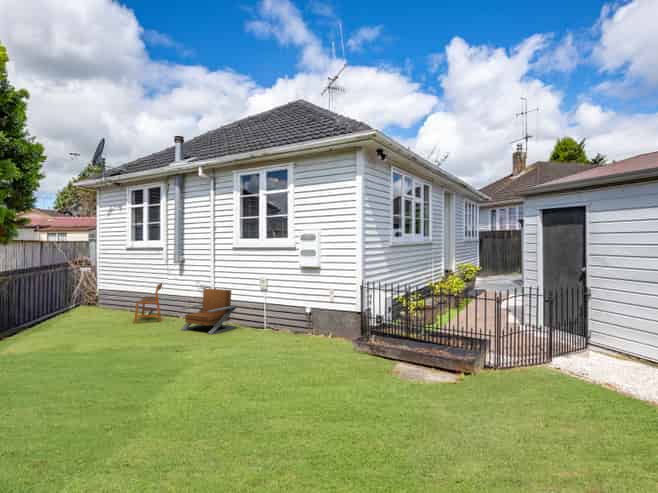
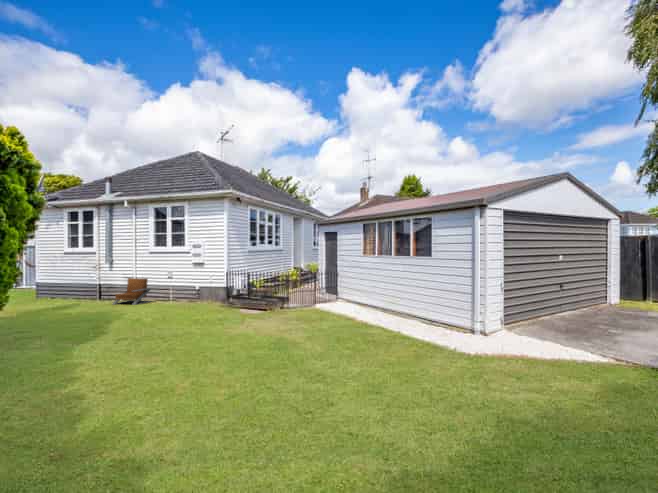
bench: present [134,283,162,324] -> none [74,276,96,304]

